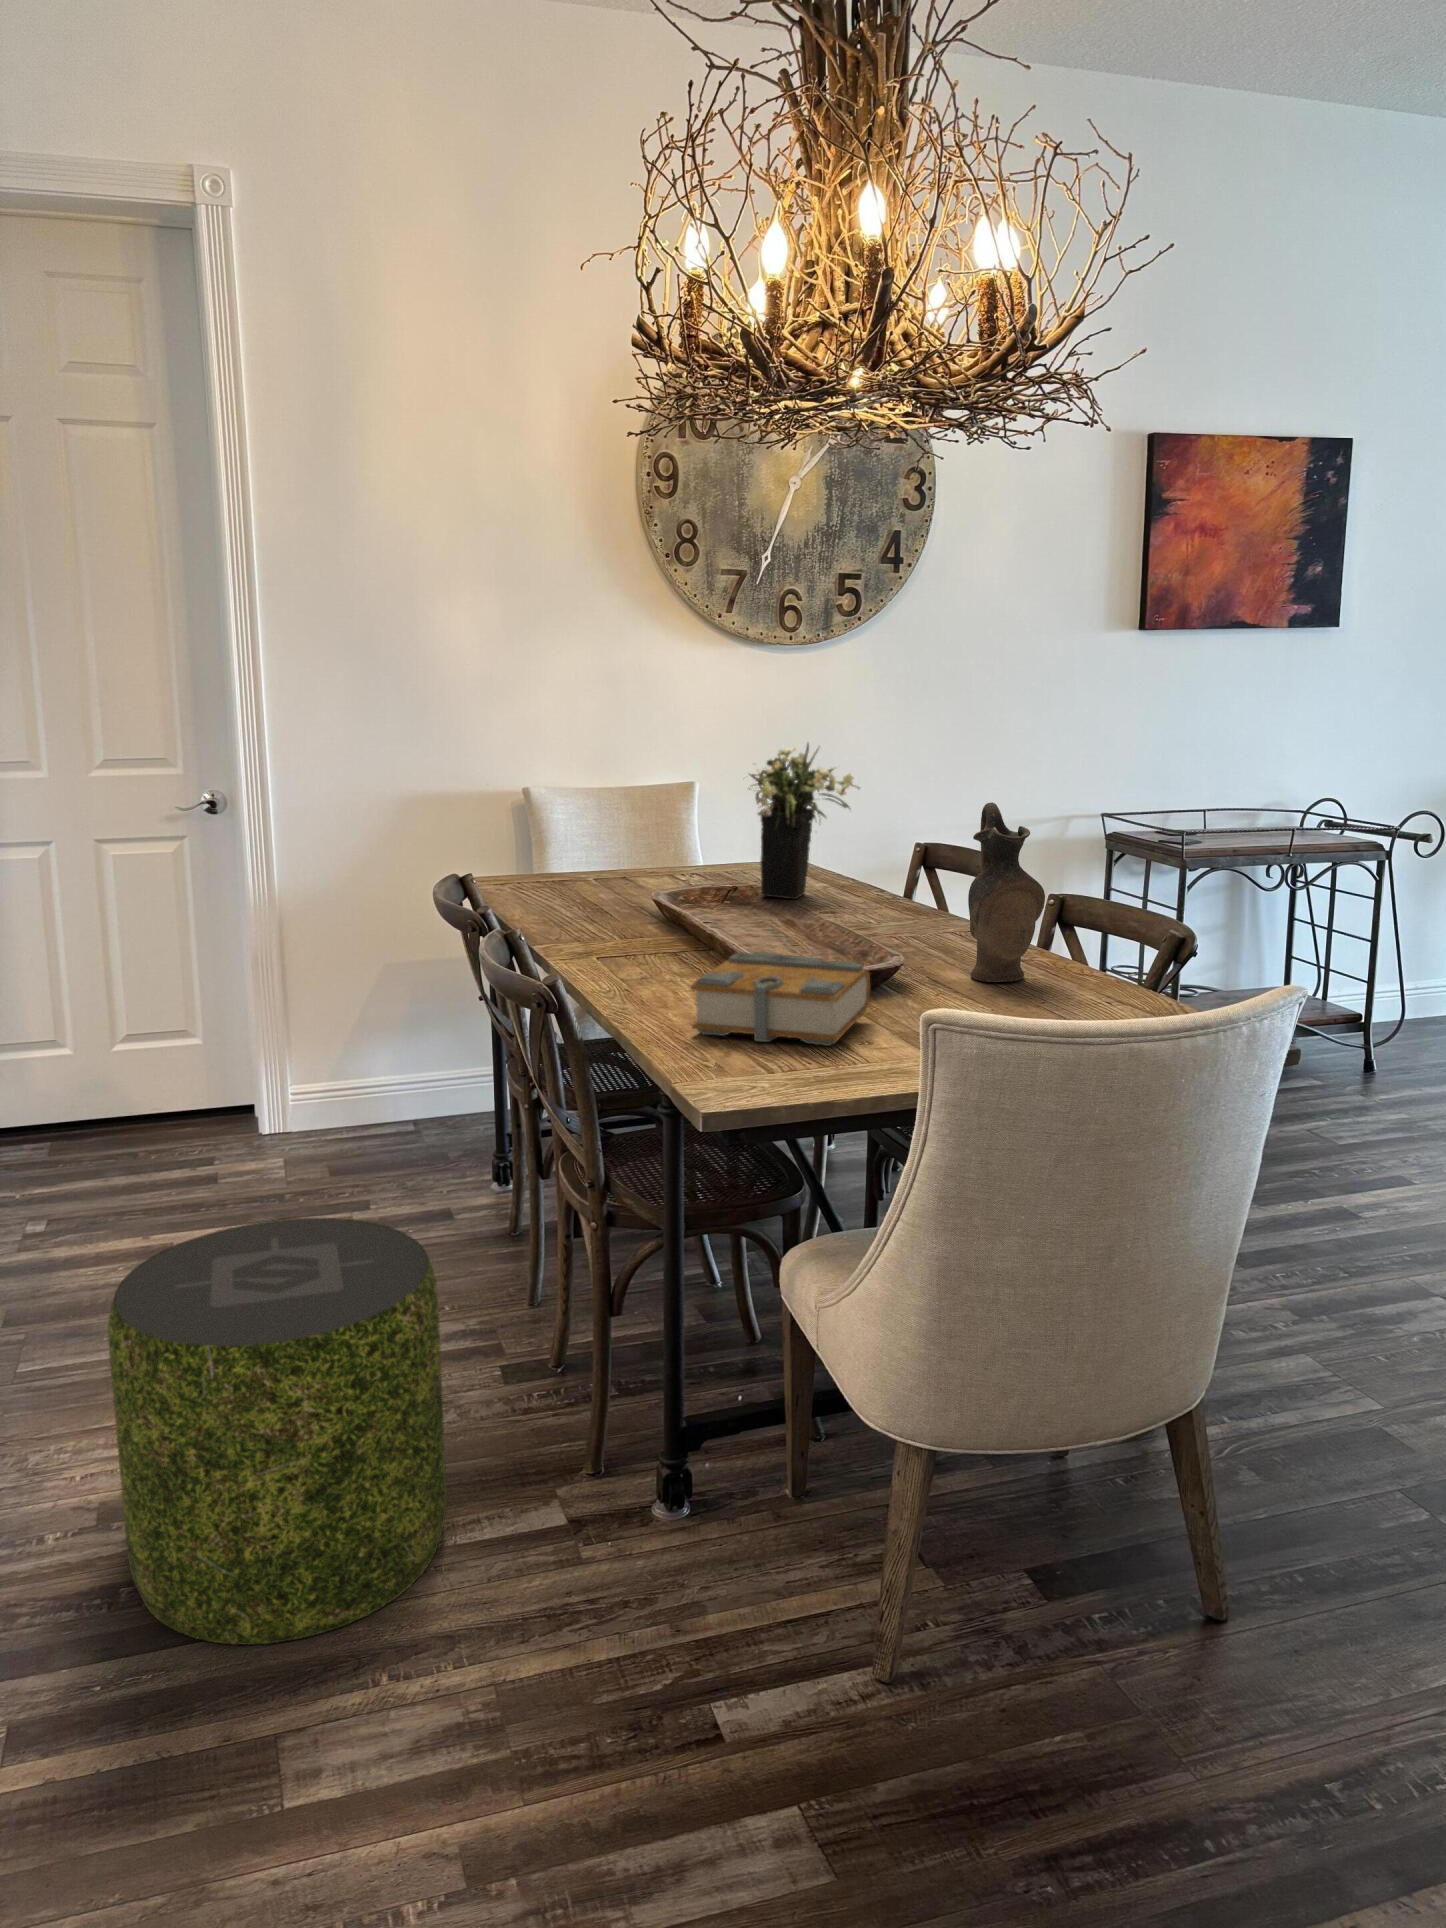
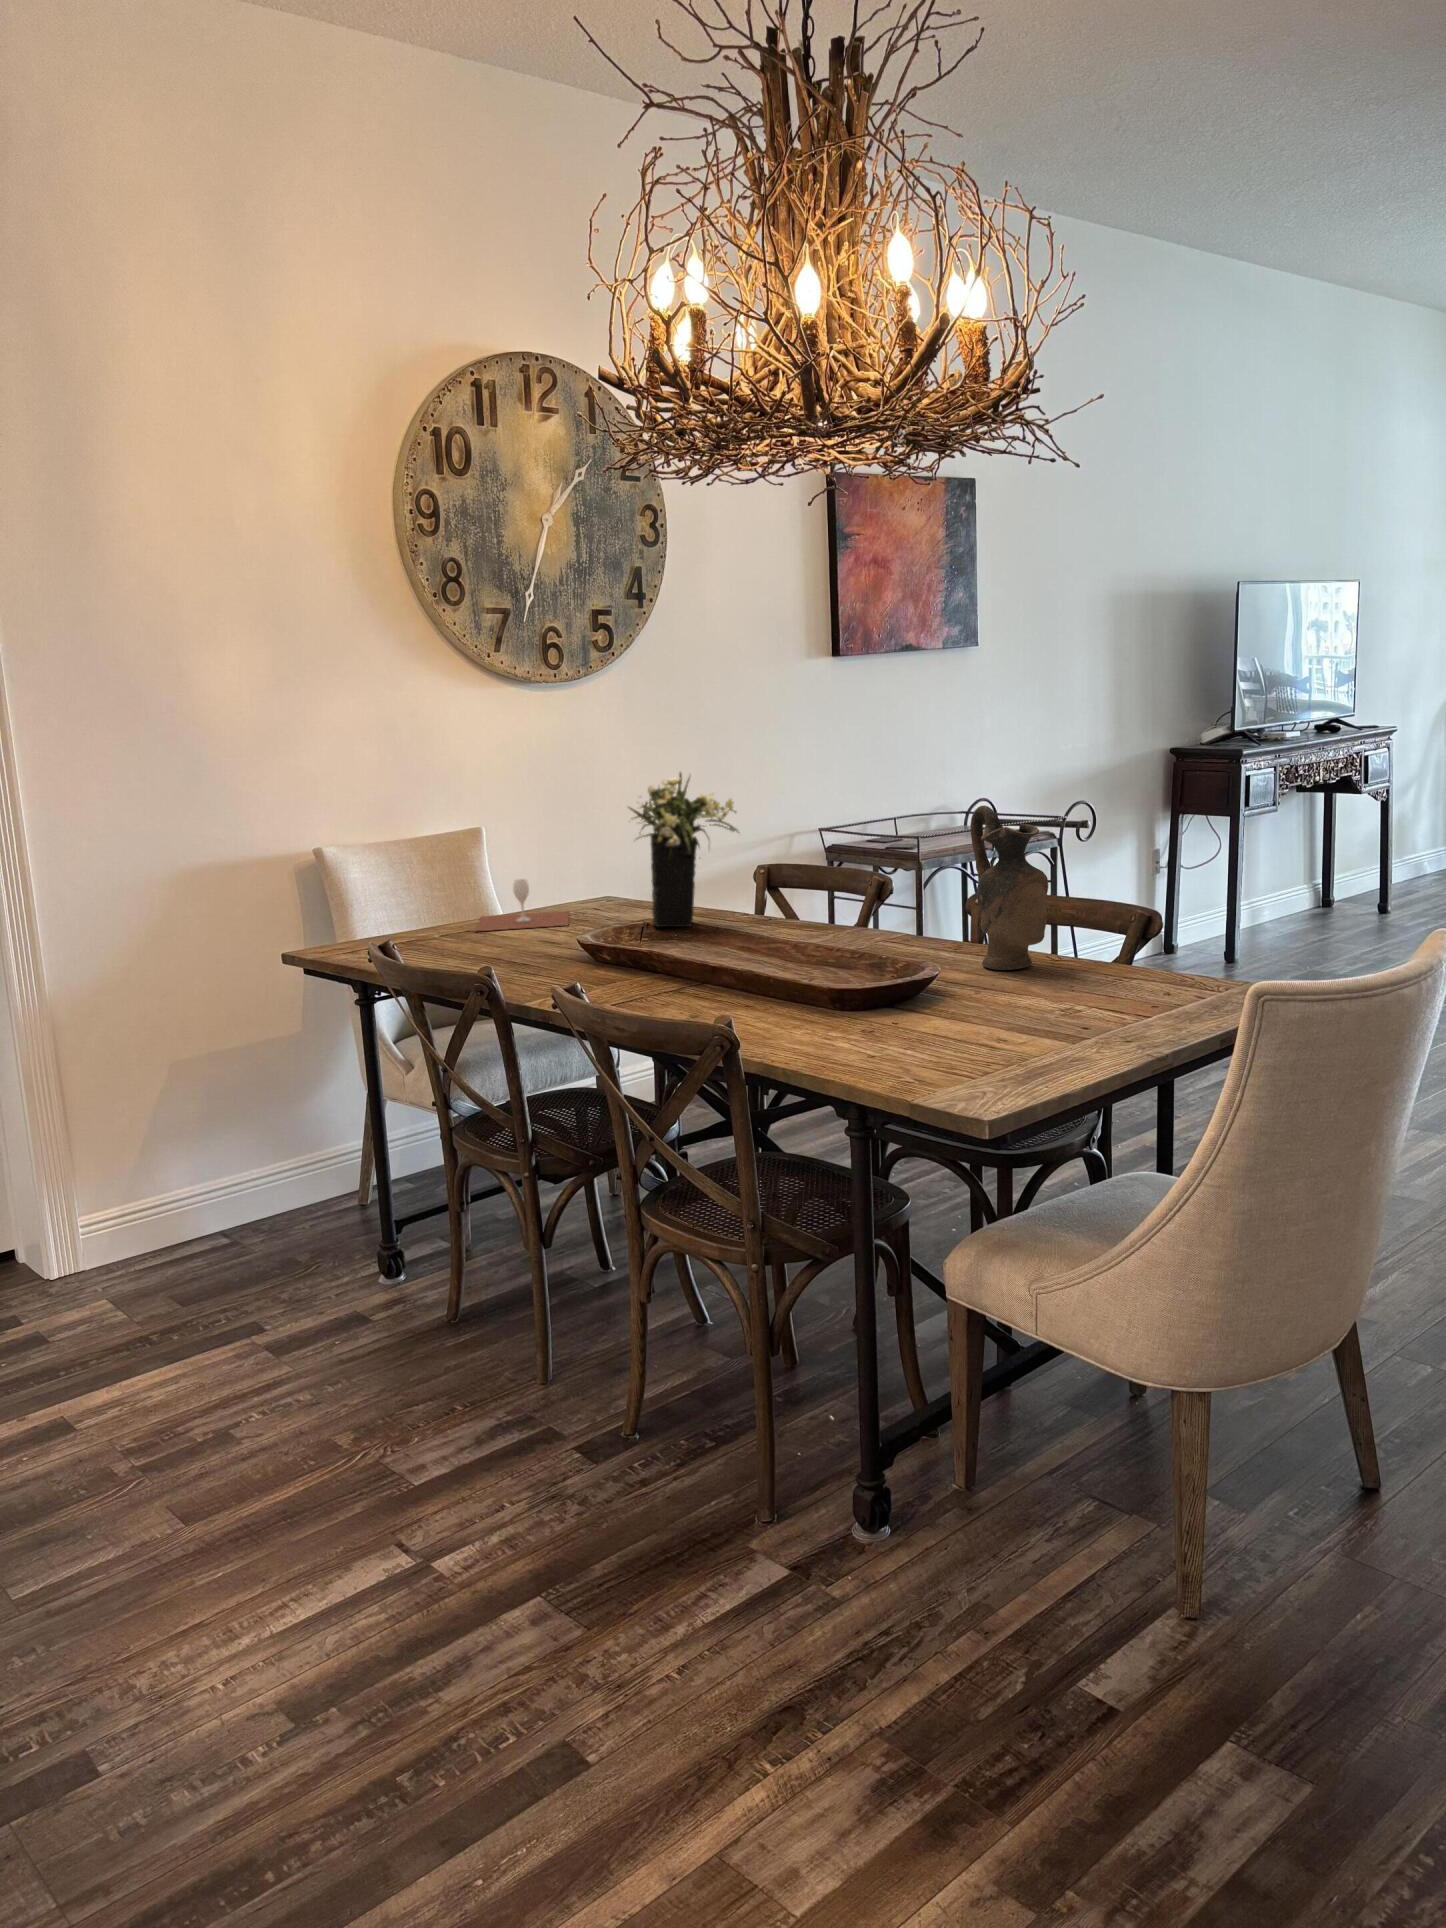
wine glass: none [614,836,726,885] -> present [476,879,569,931]
book: present [691,952,870,1046] -> none [844,960,1008,1048]
pouf: present [108,1218,446,1645] -> none [345,1307,709,1804]

